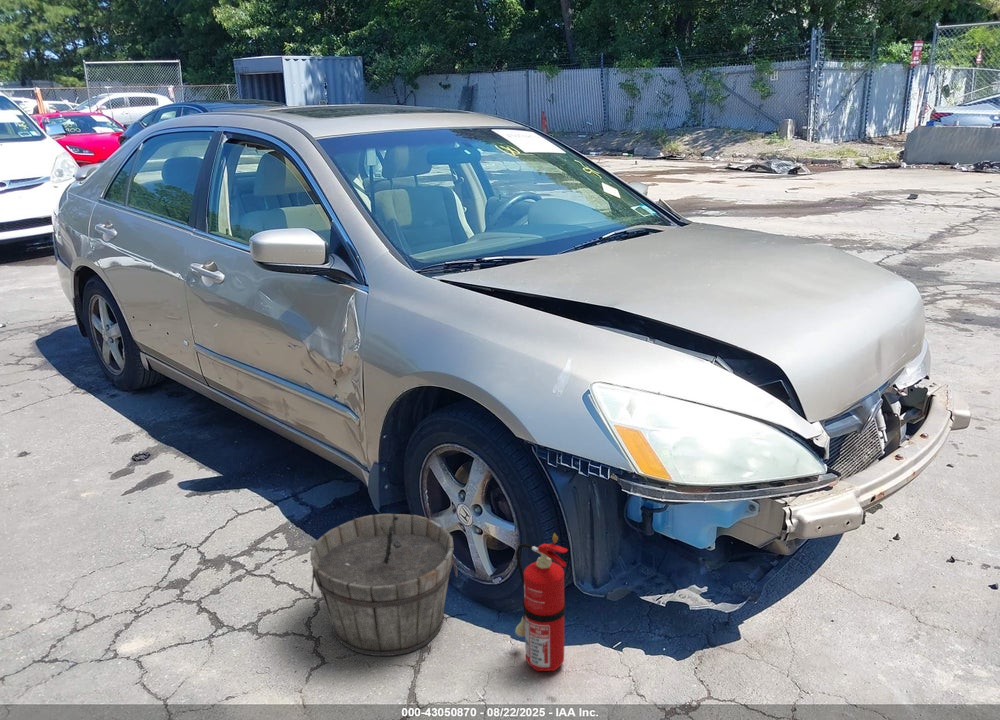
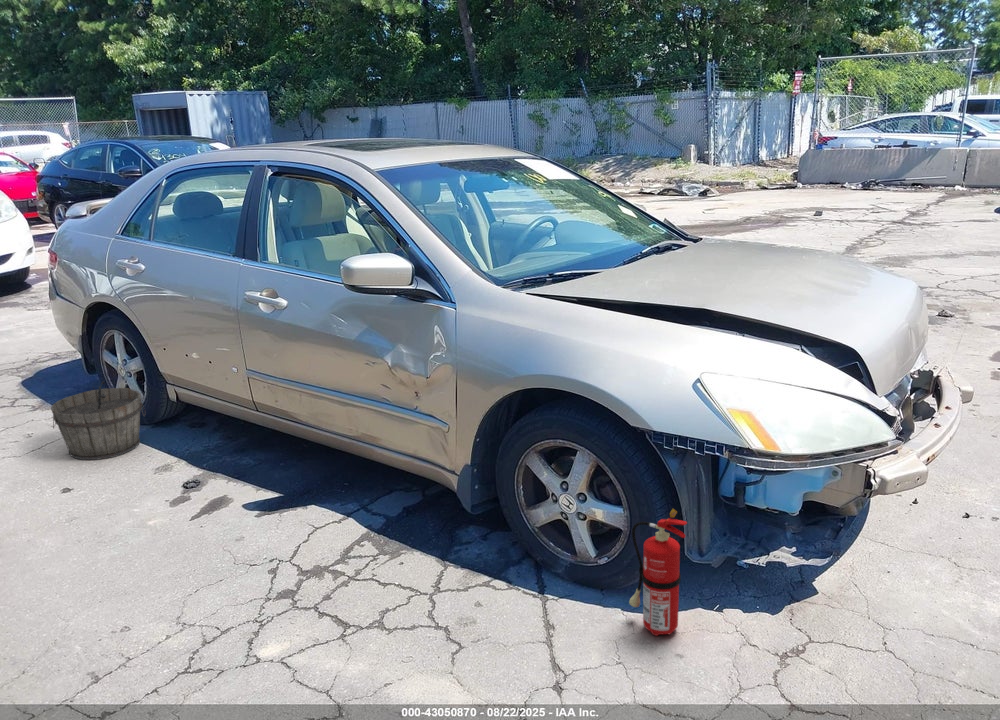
wooden bucket: present [310,514,457,656] -> present [51,382,145,460]

